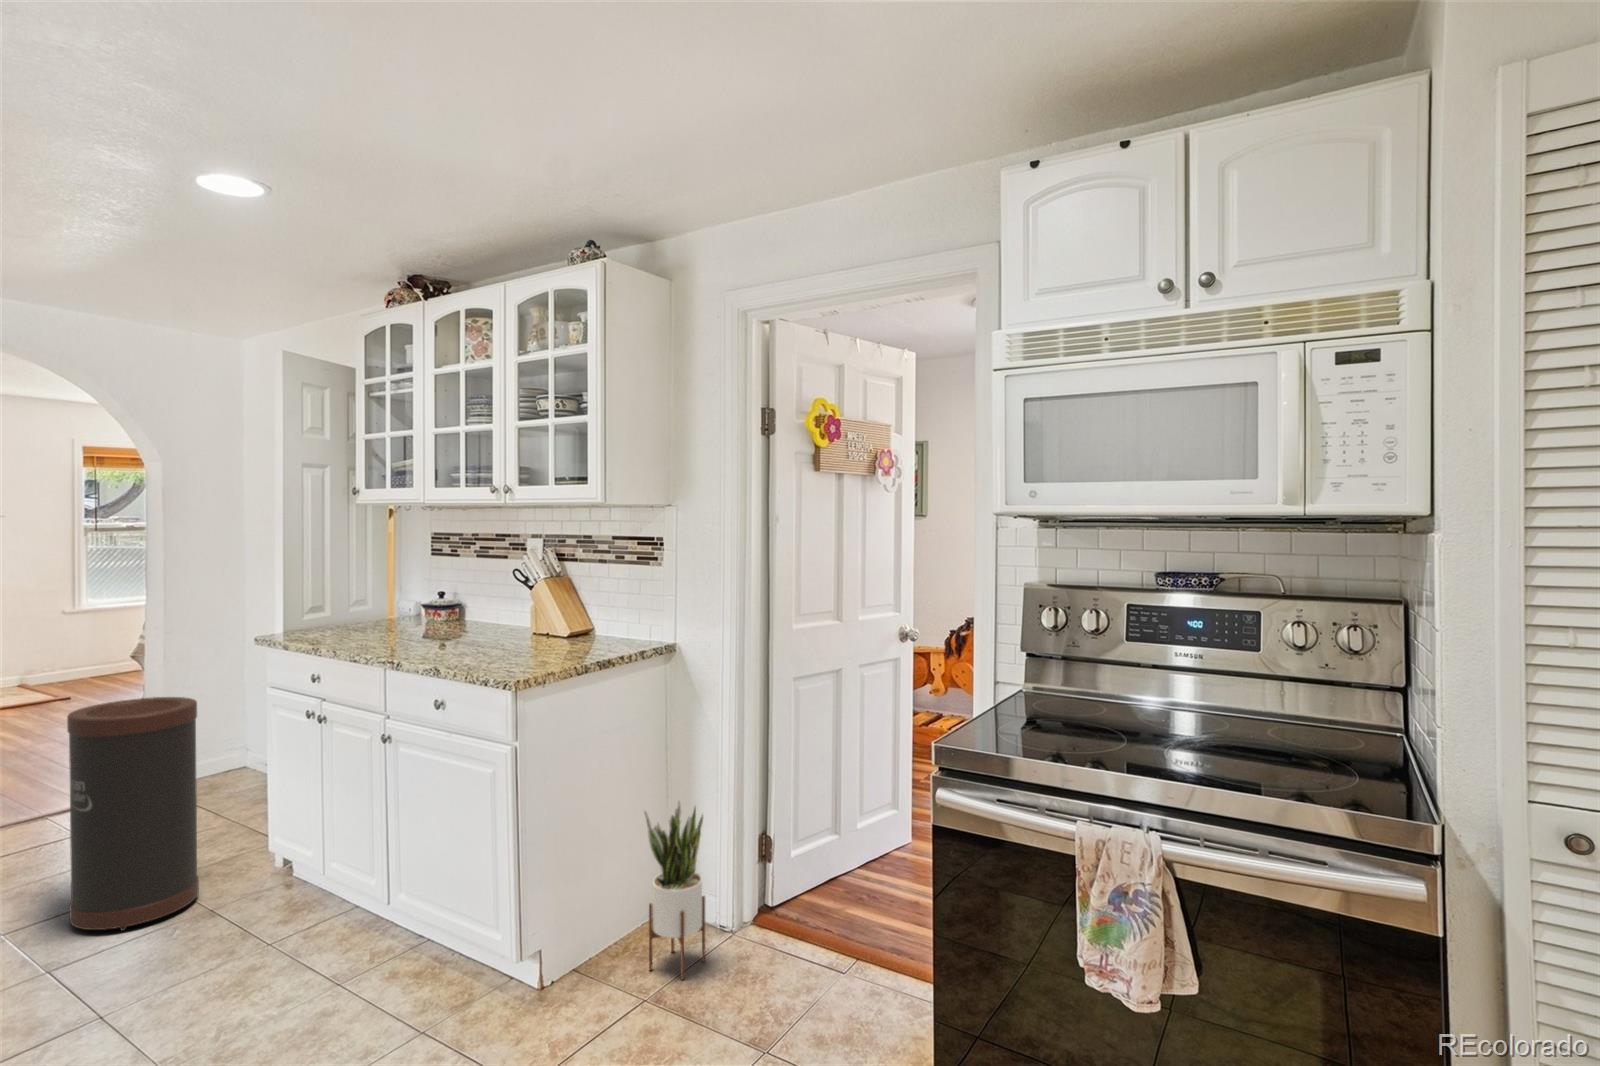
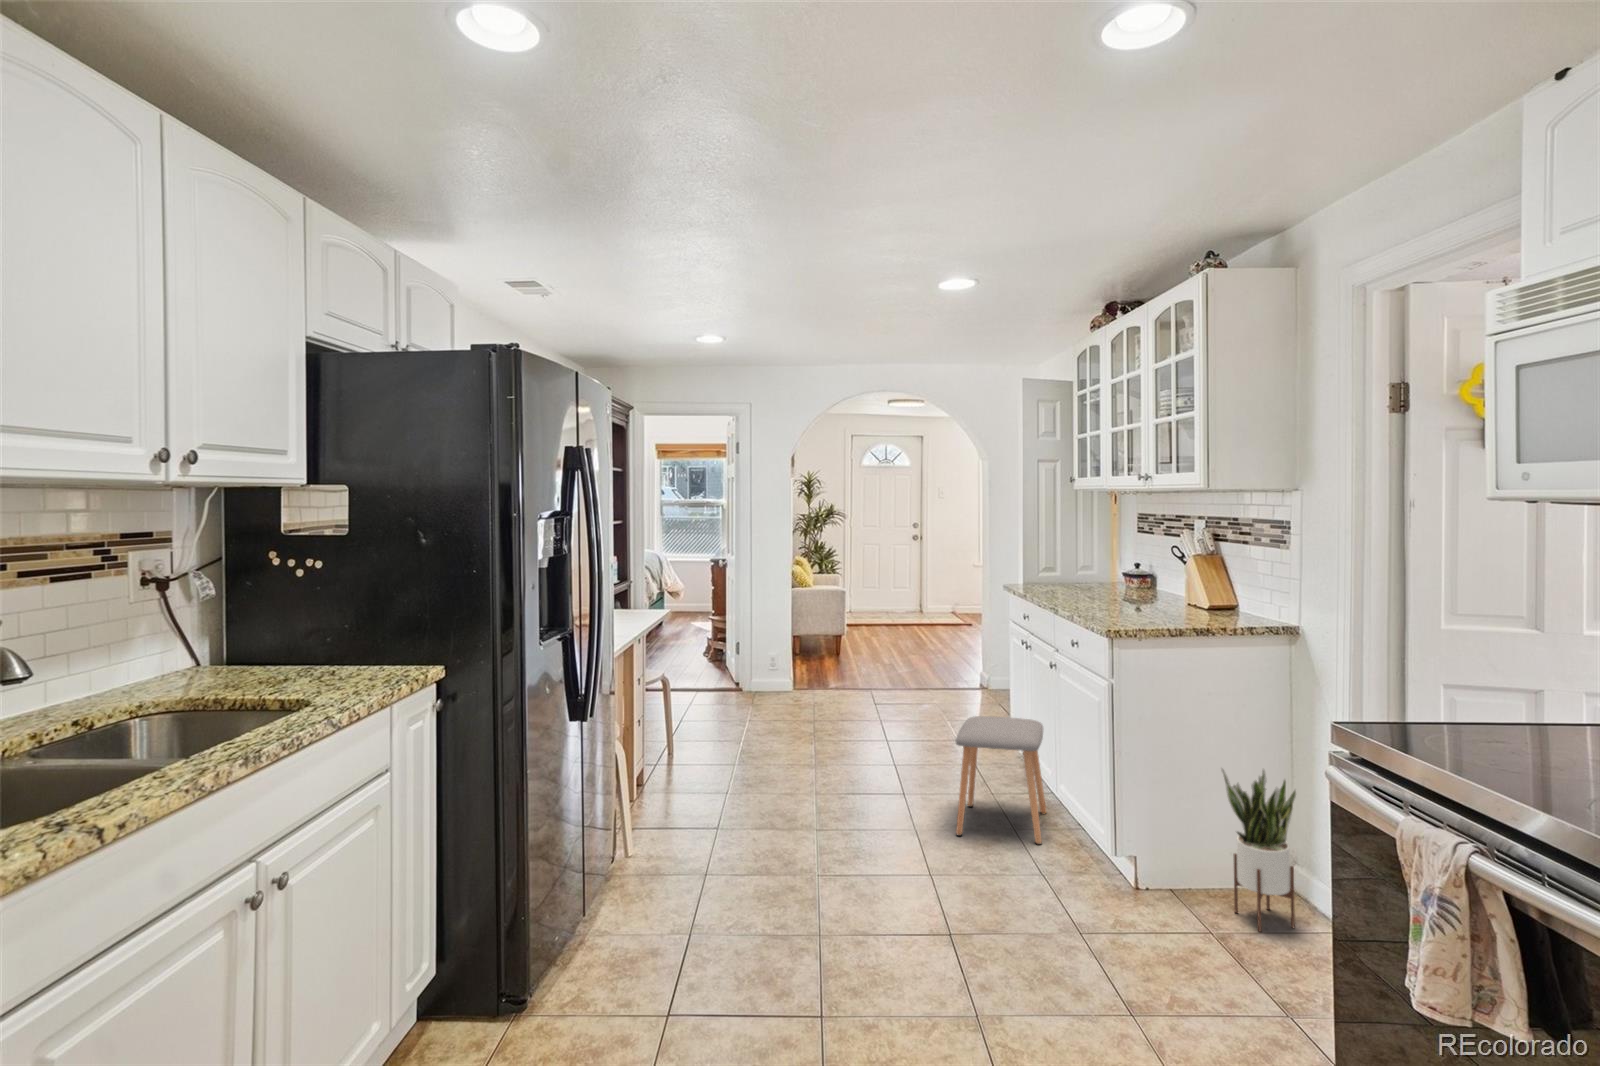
trash can: present [67,697,199,931] -> none [907,623,974,761]
stool: none [237,815,389,1033] -> present [956,716,1046,845]

